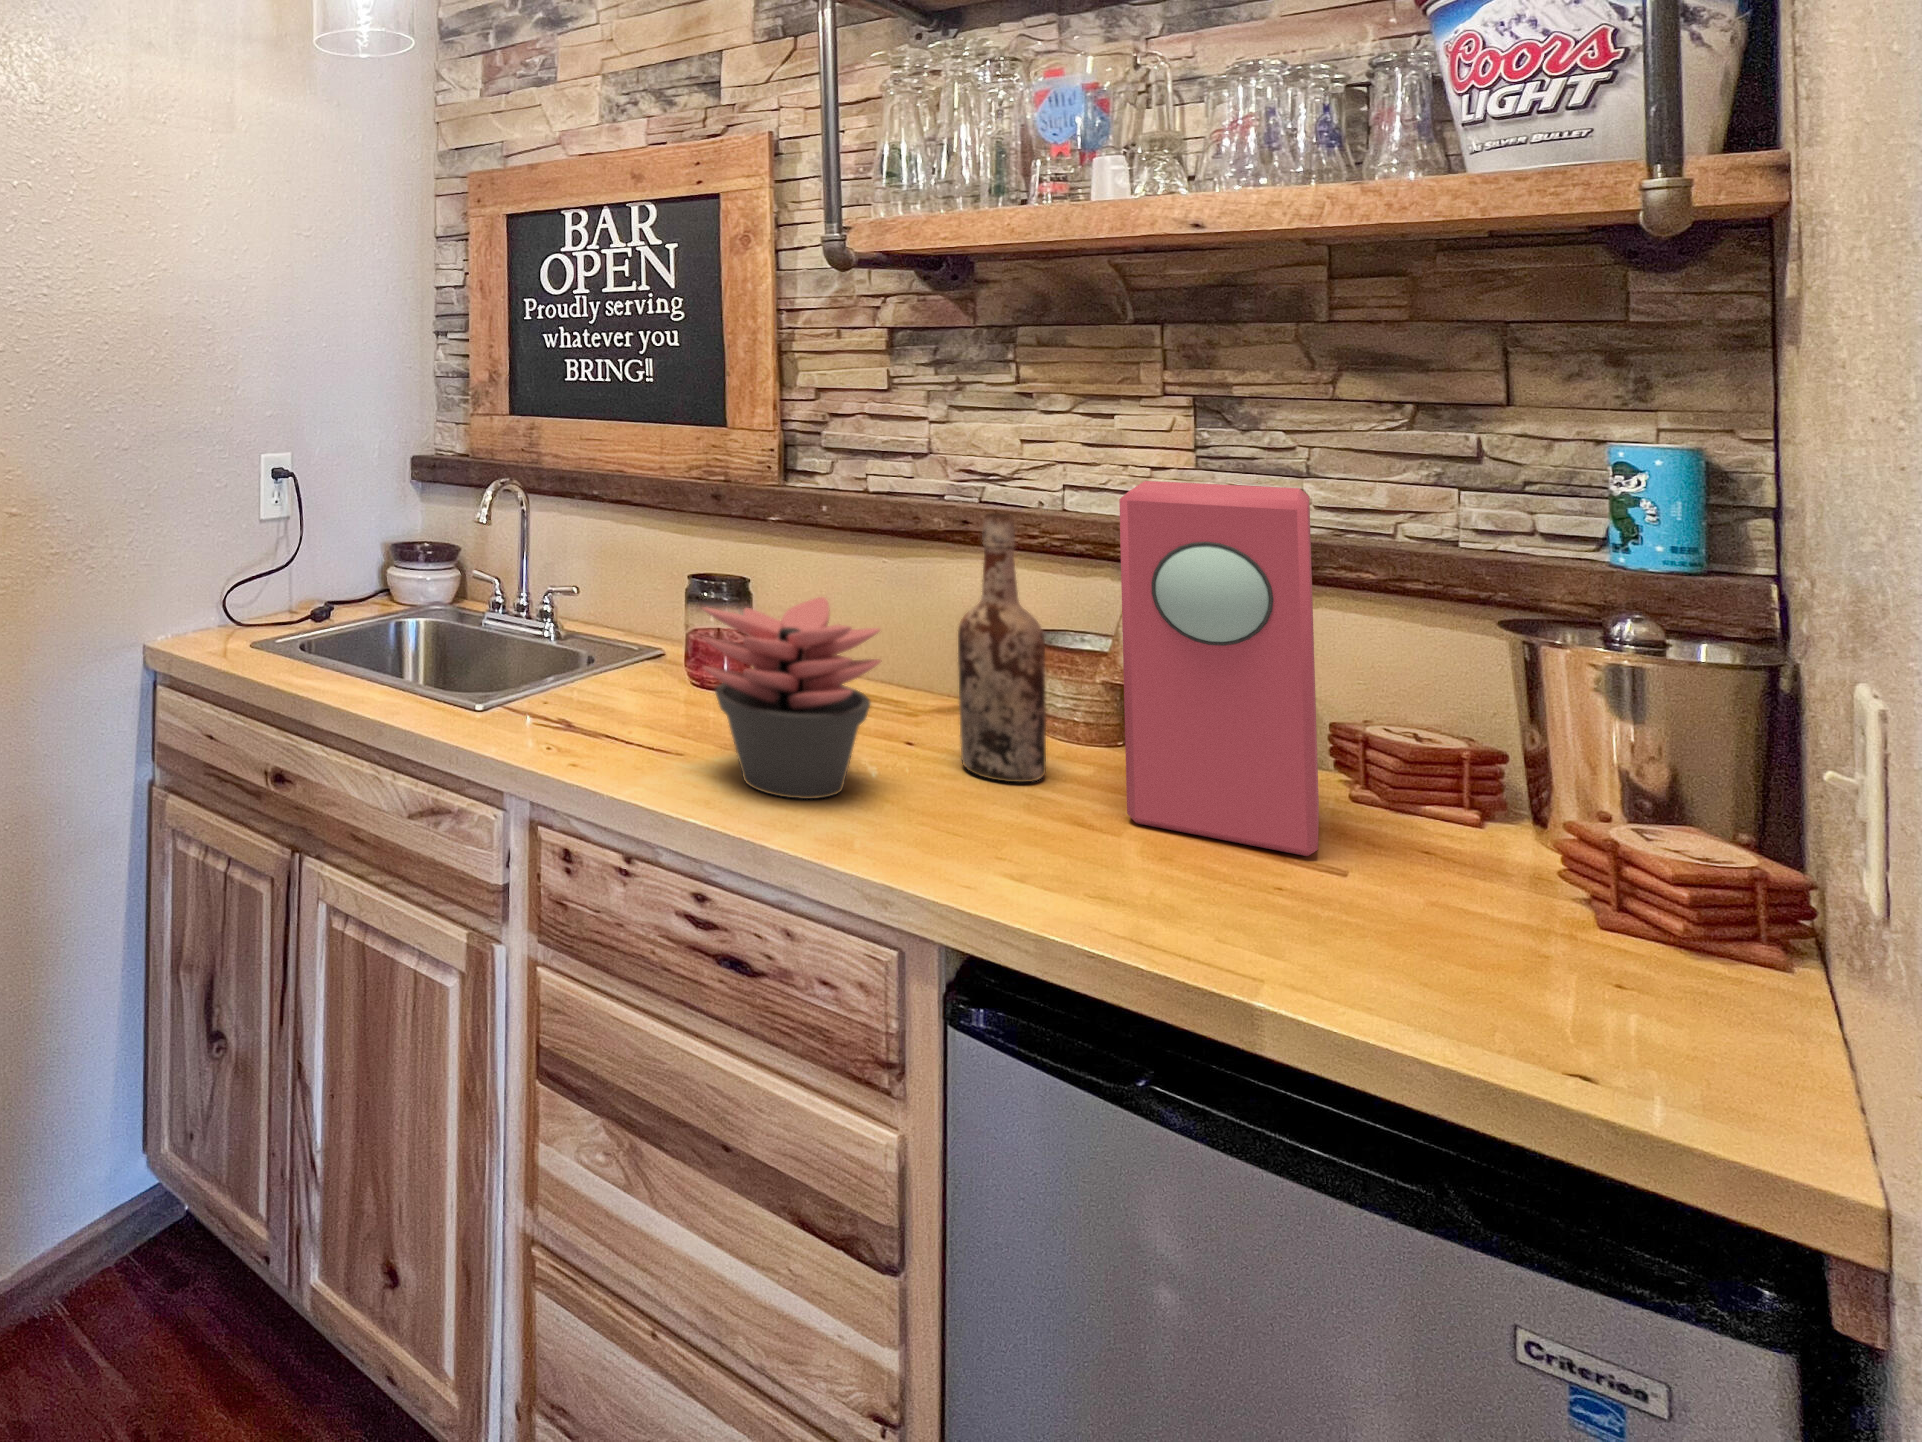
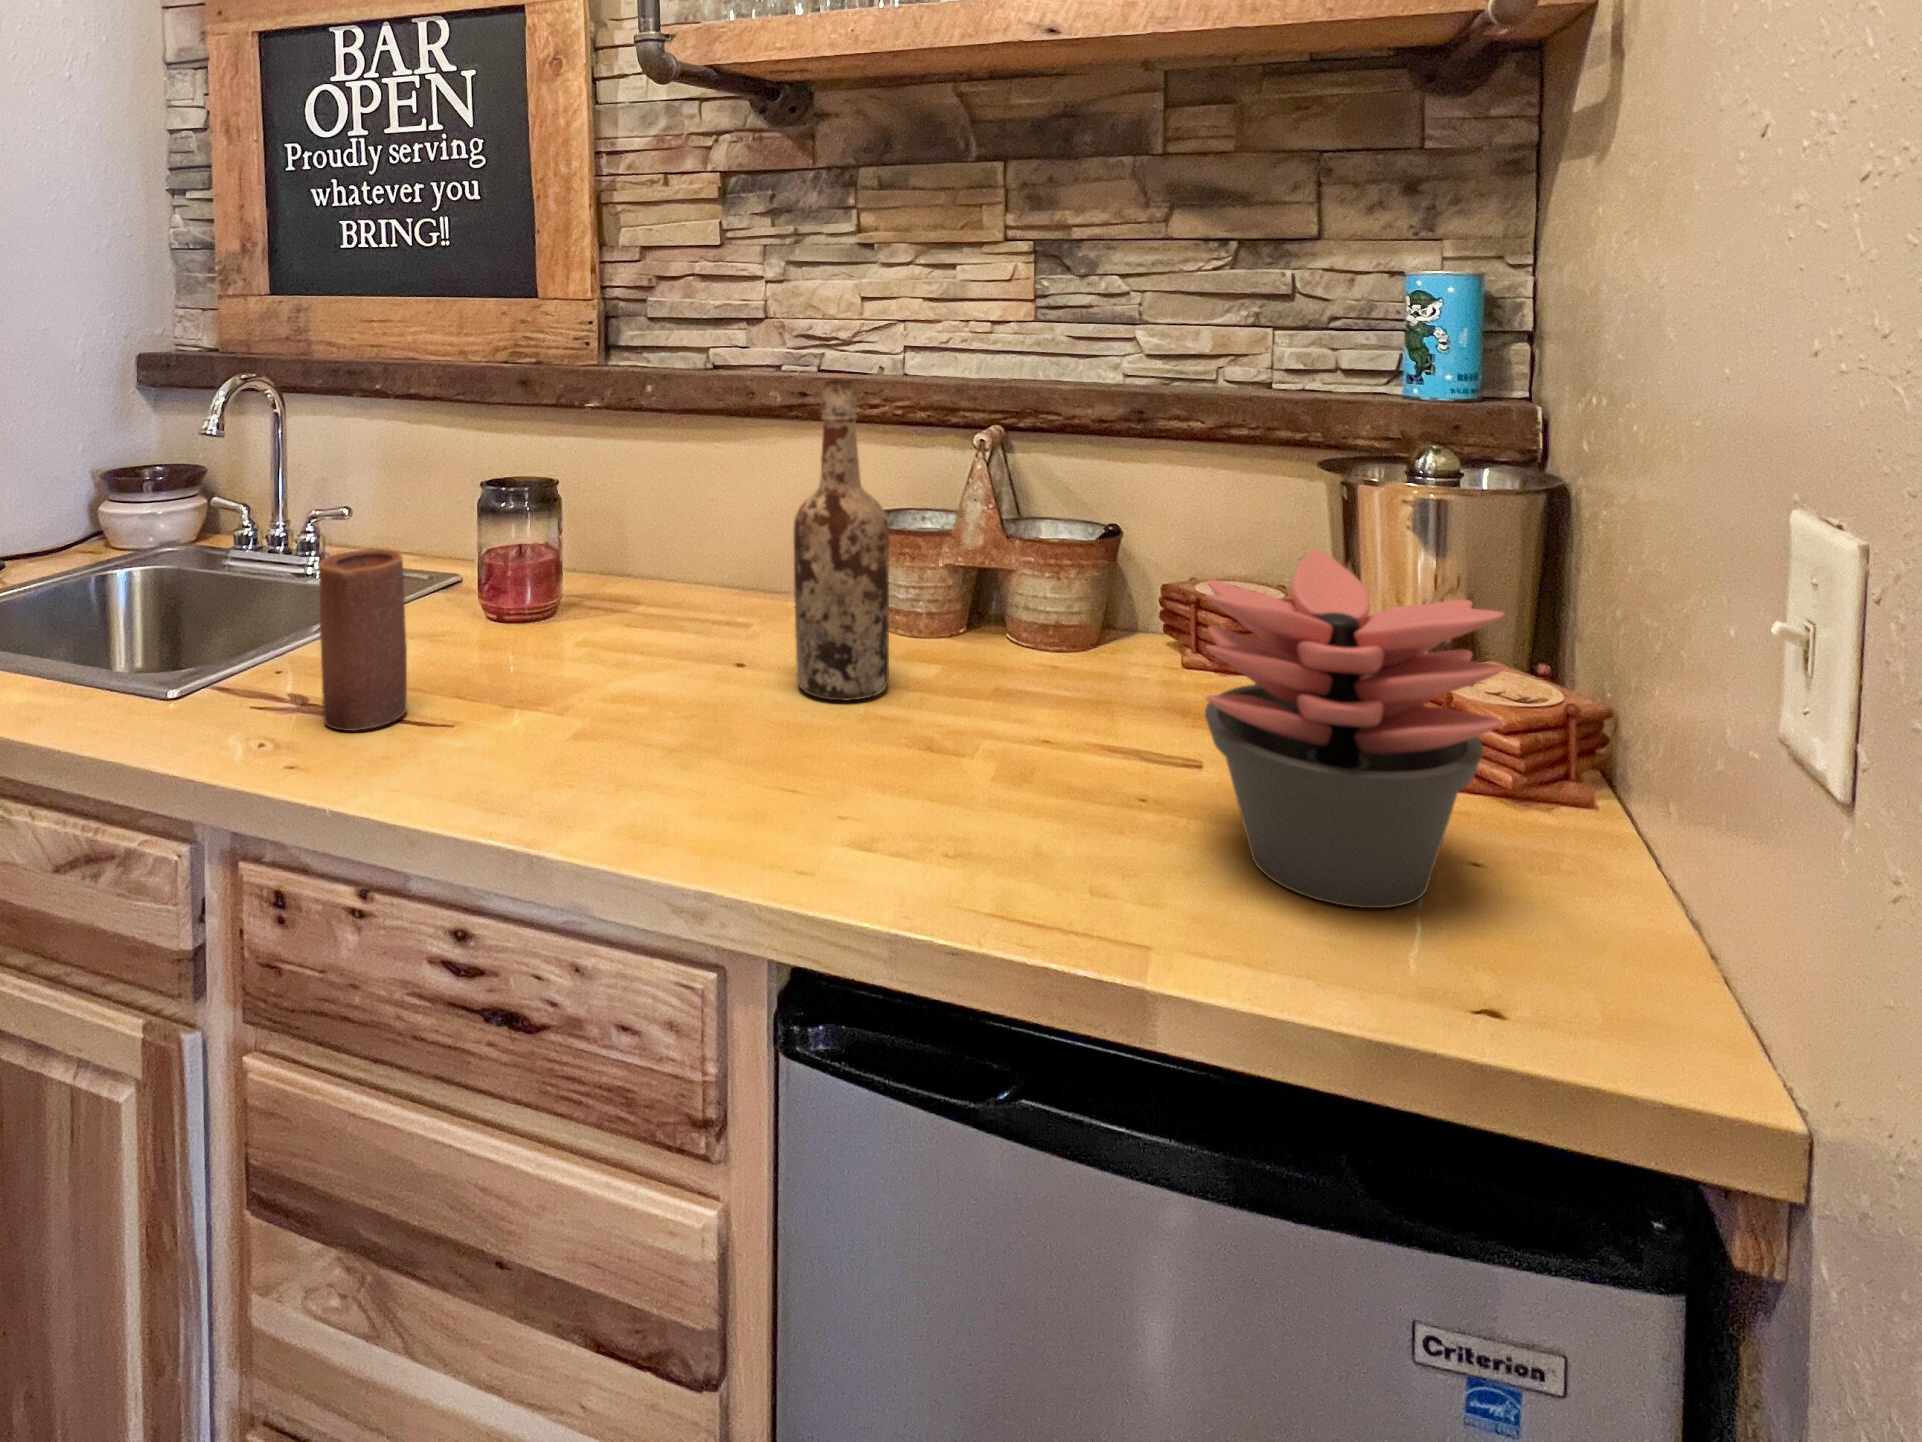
speaker: present [1119,481,1319,856] -> none [974,333,1170,748]
succulent plant: present [703,597,880,799] -> present [1205,550,1504,908]
candle: none [587,618,646,750] -> present [319,549,407,731]

